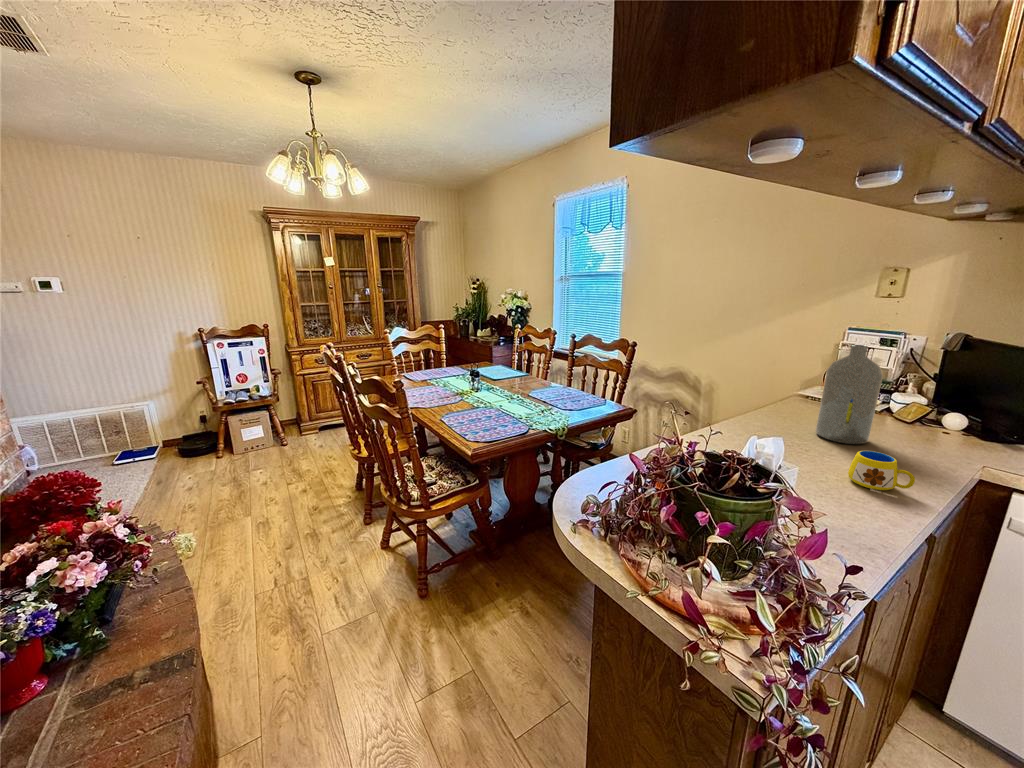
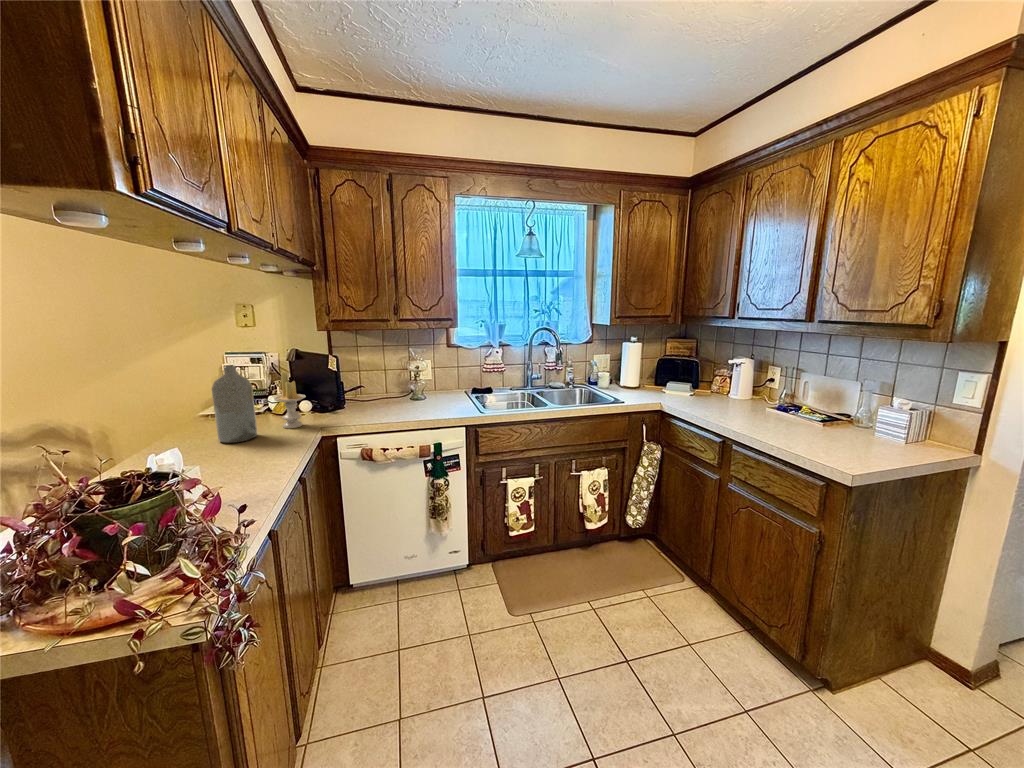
candle: none [908,364,969,450] -> present [274,372,306,428]
mug: present [848,451,915,497] -> none [245,438,284,466]

